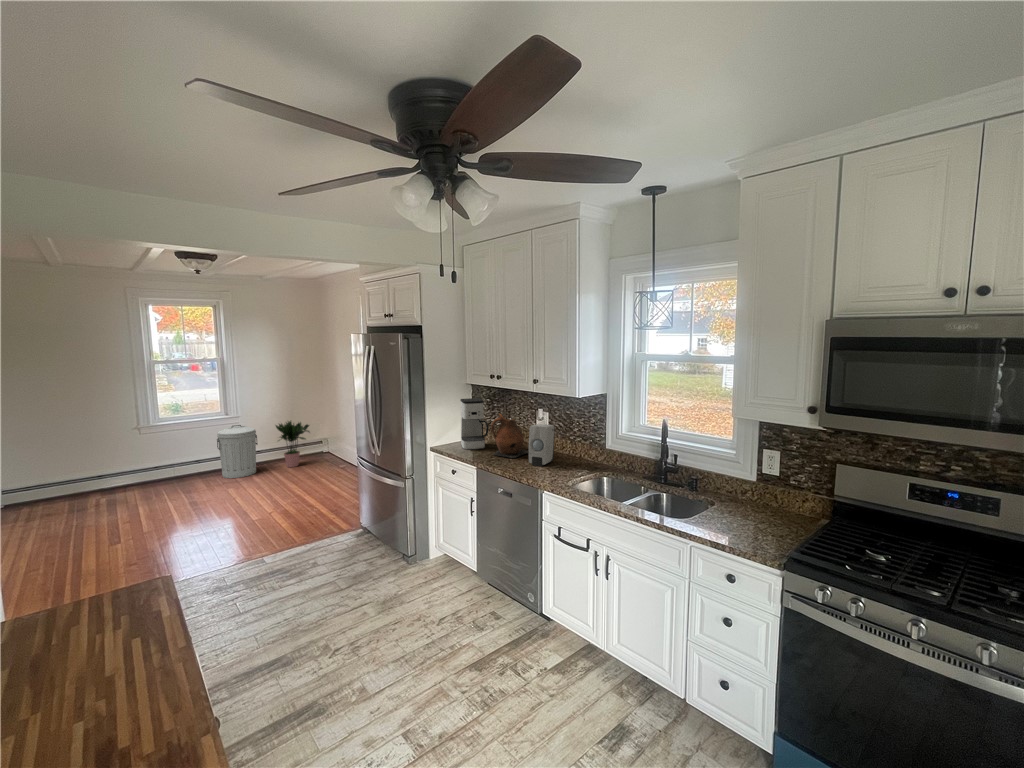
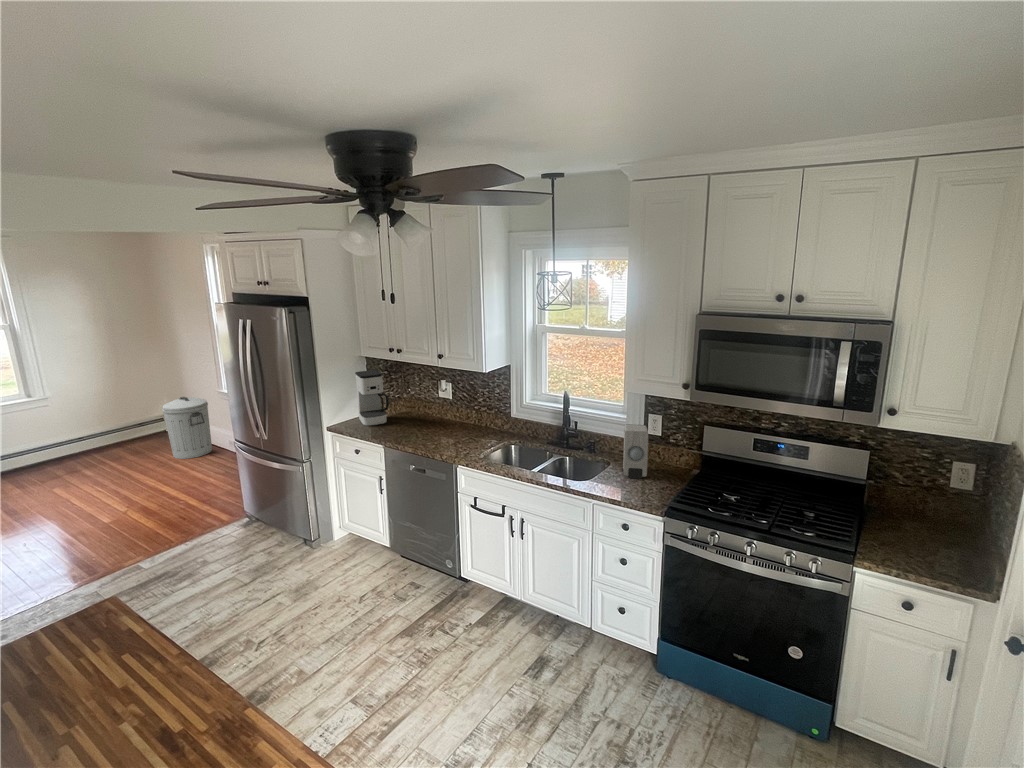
ceramic pitcher: present [491,414,528,458] -> none [394,388,436,433]
potted plant: present [276,421,309,467] -> none [98,393,156,454]
soap dispenser: present [529,424,555,466] -> present [623,424,648,479]
trash can: present [217,425,258,478] -> present [162,397,212,459]

